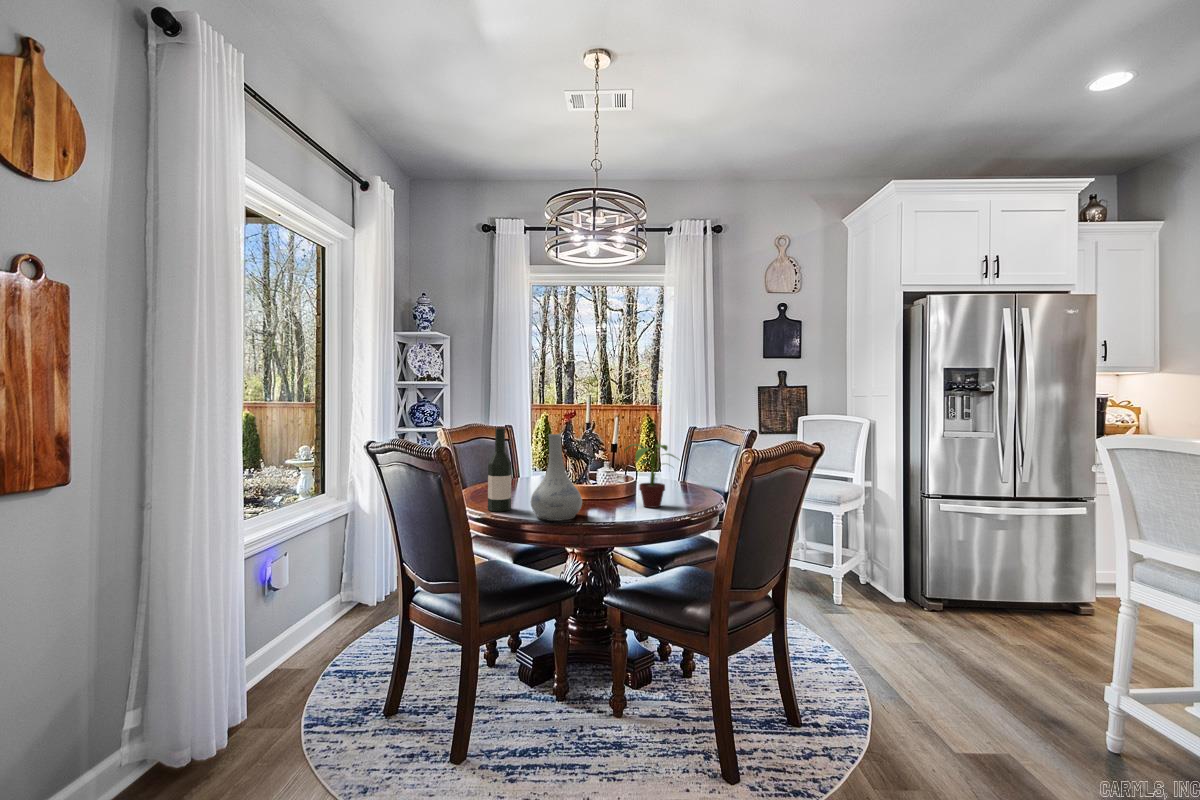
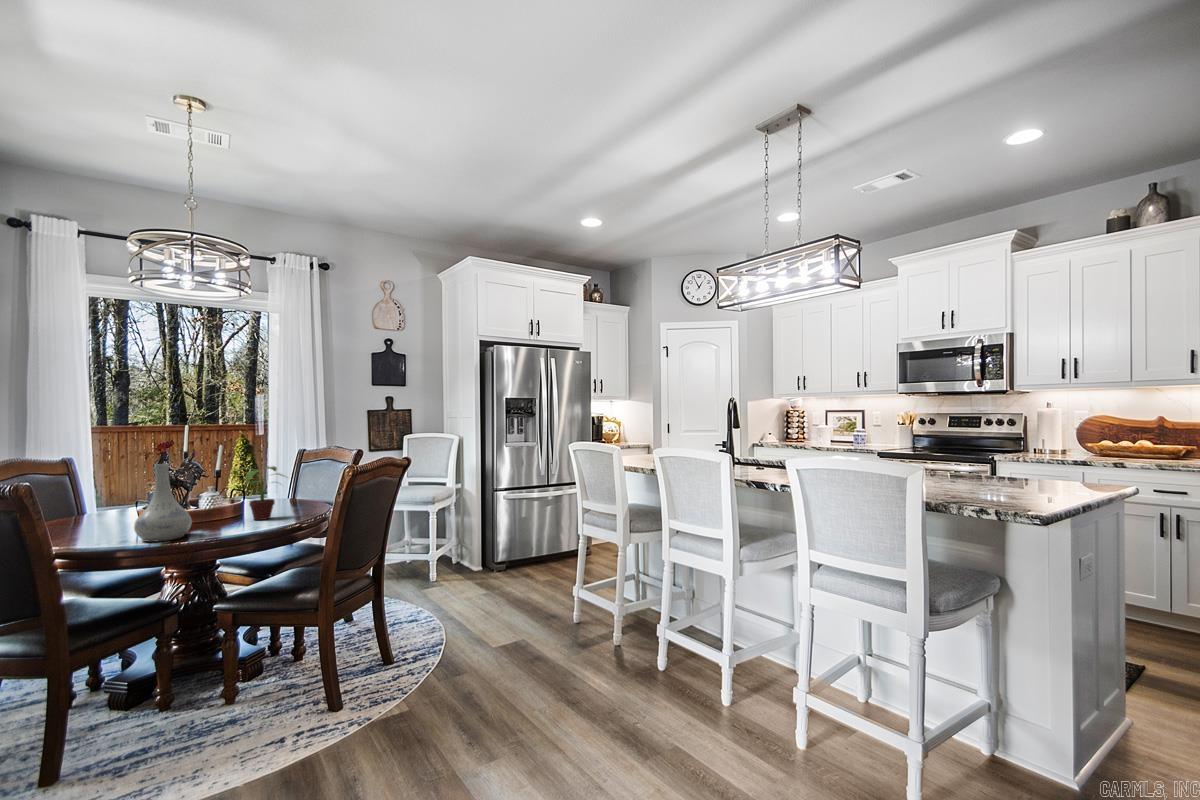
wine bottle: present [488,426,511,512] -> none [77,460,107,543]

